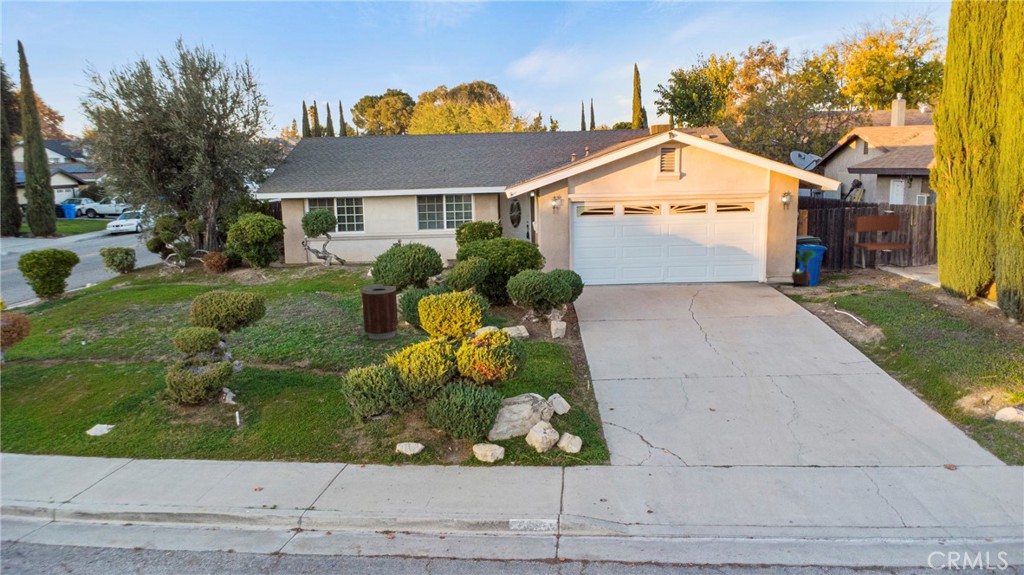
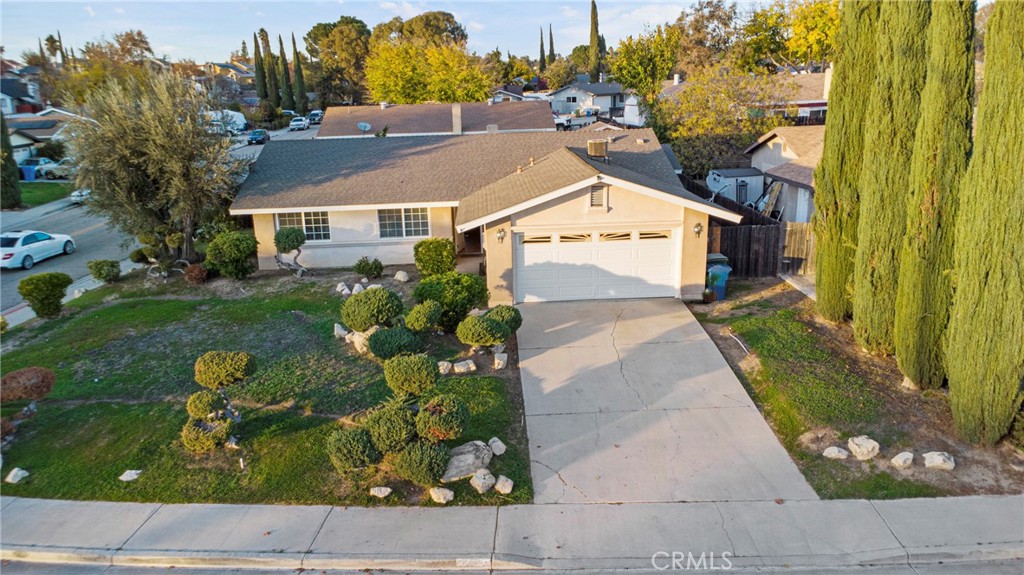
bench: present [853,215,911,268] -> none [757,235,804,282]
trash can: present [361,284,398,340] -> none [335,322,367,372]

